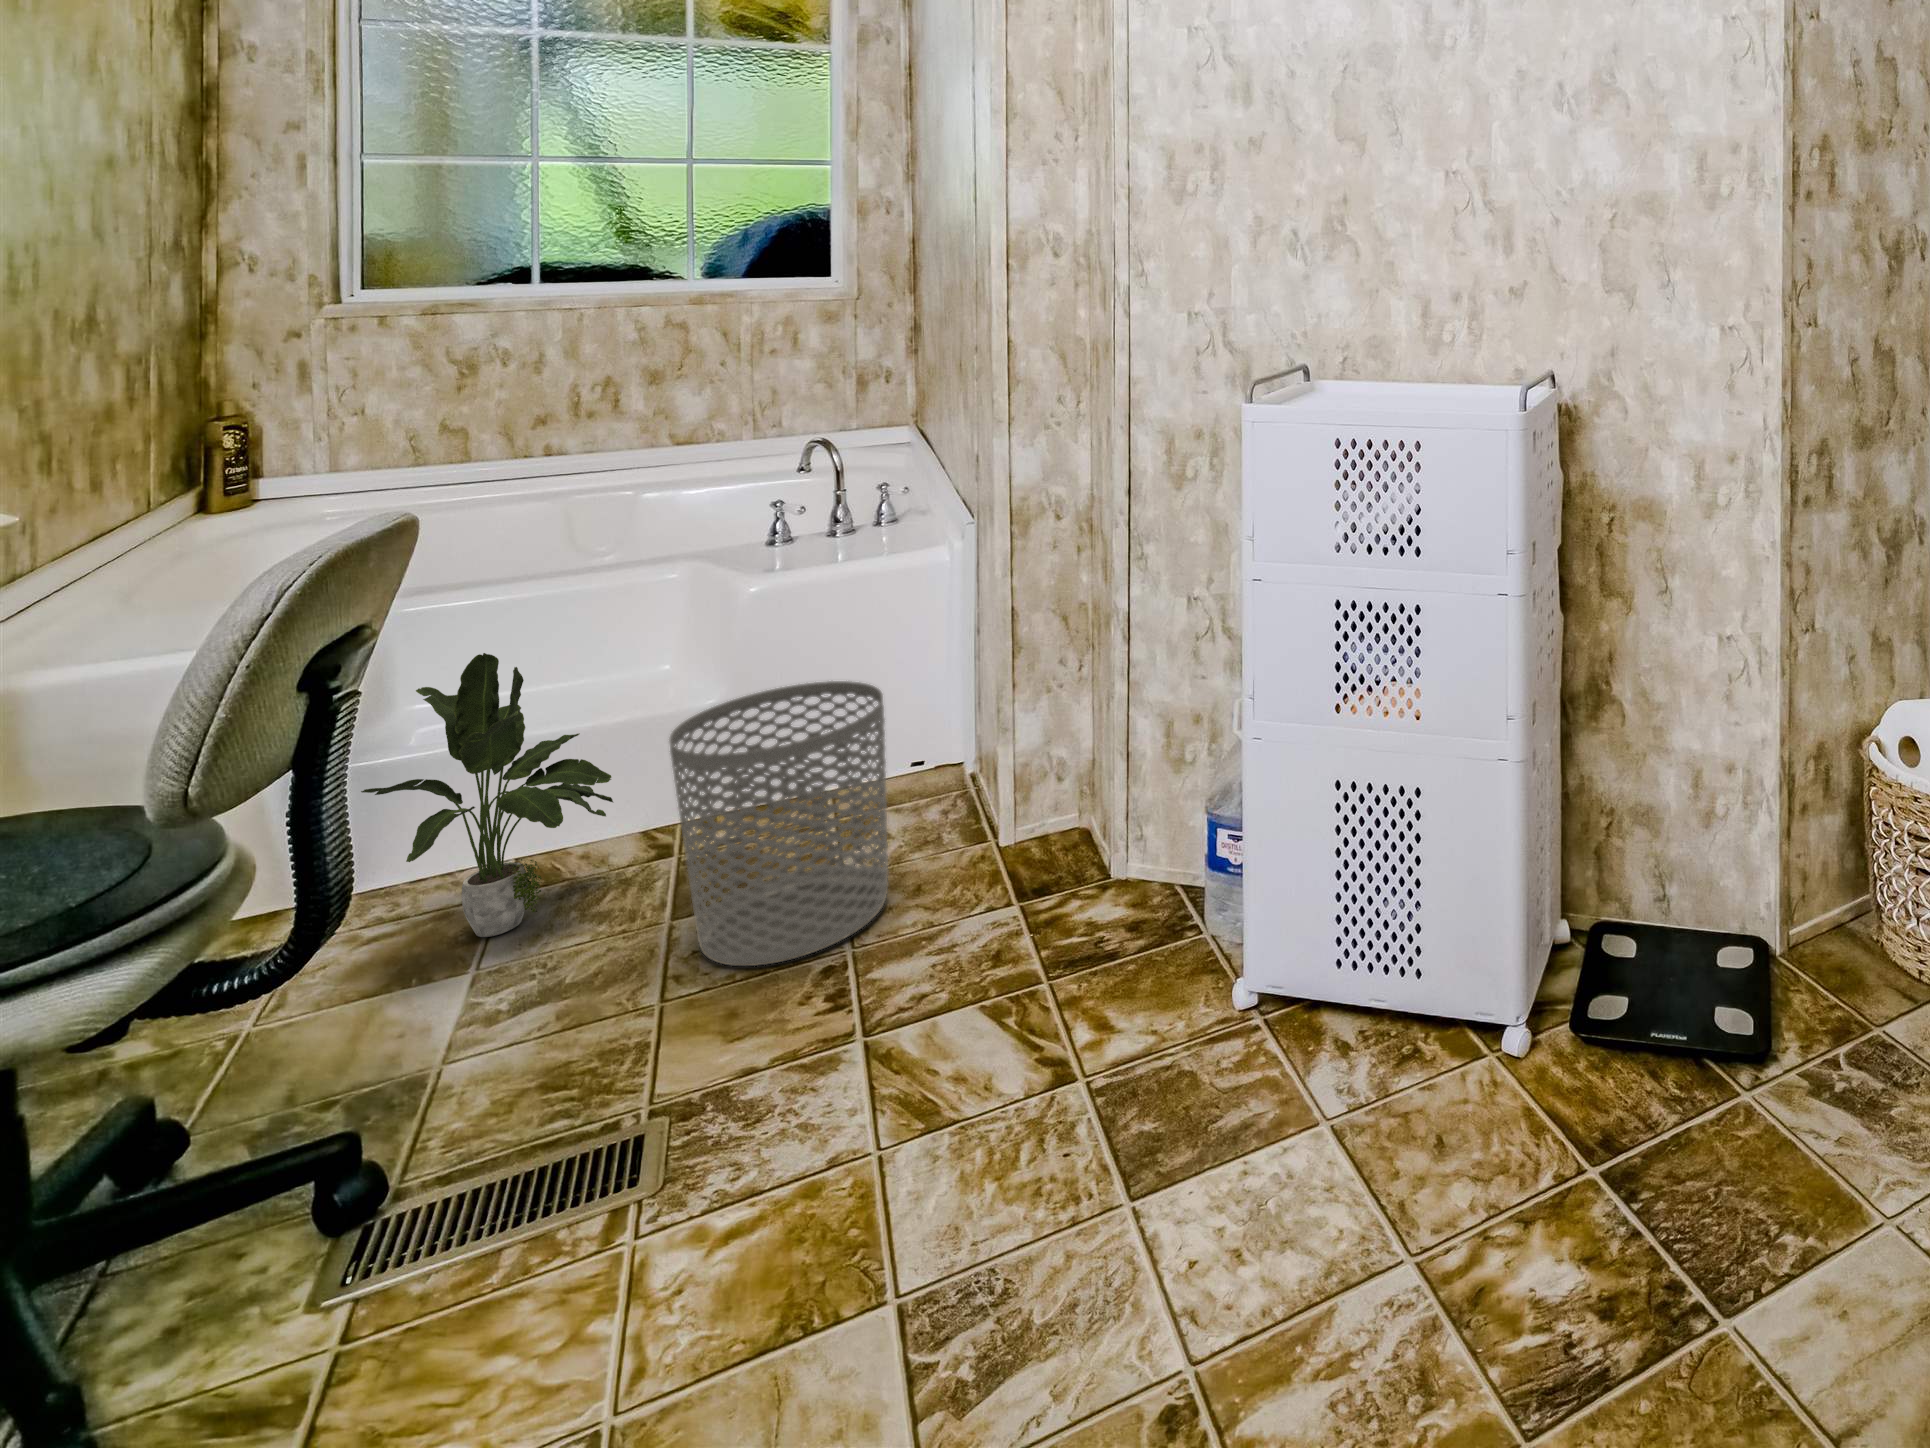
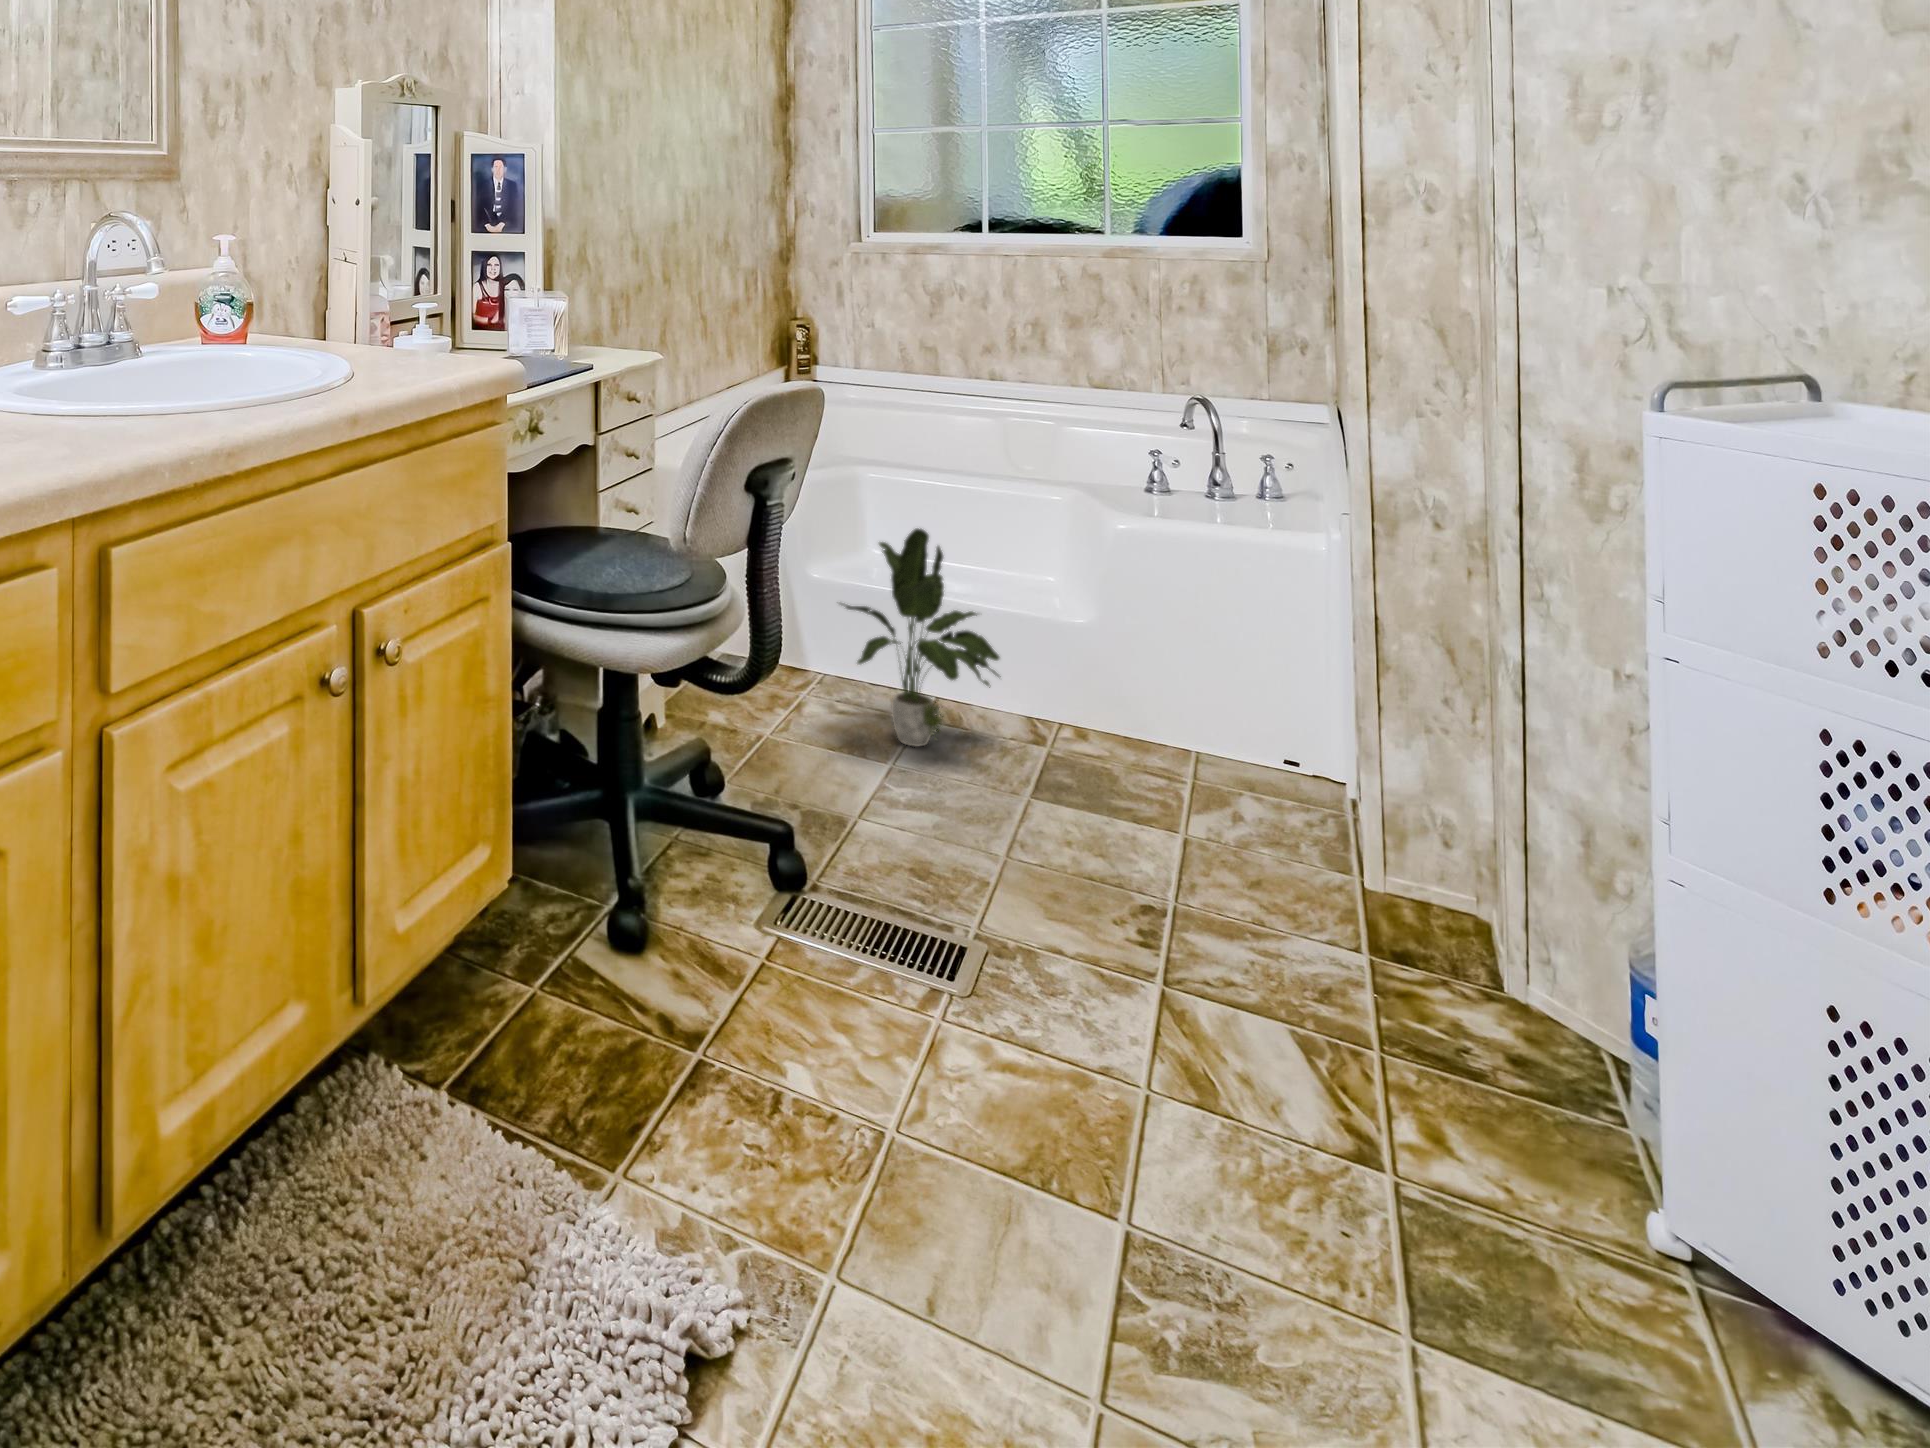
waste bin: present [669,681,889,966] -> none [1035,627,1237,888]

